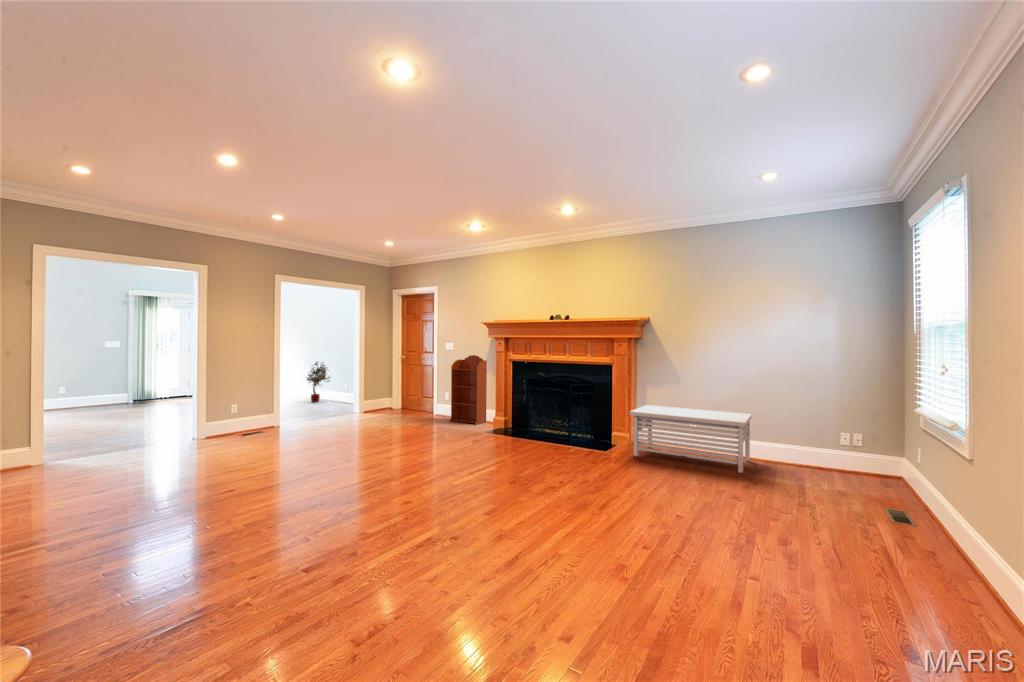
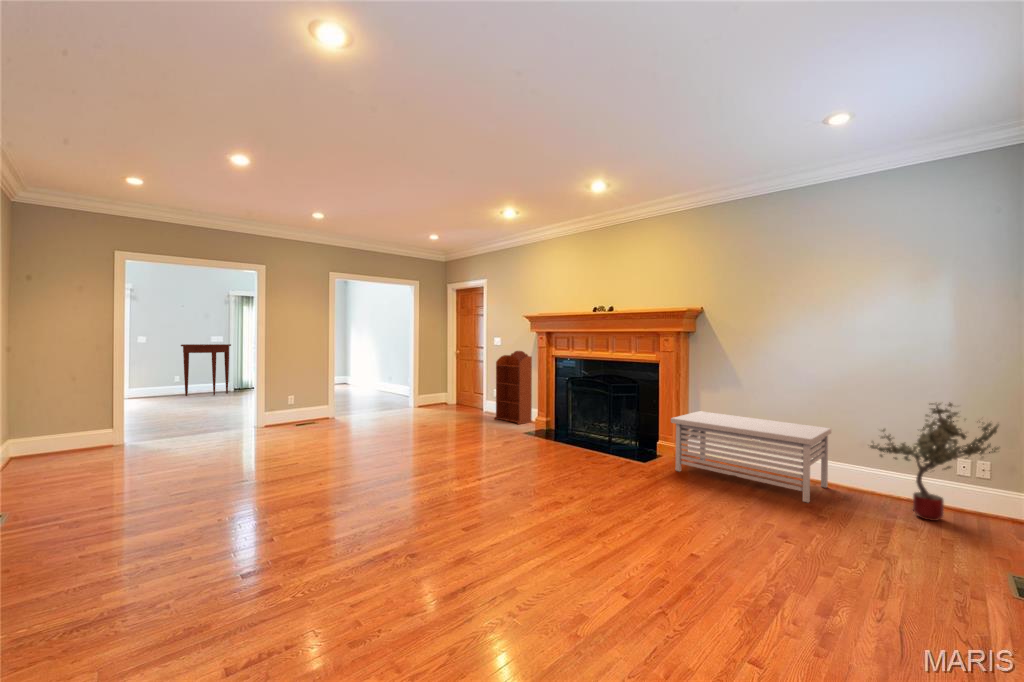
console table: none [67,350,133,410] -> present [181,344,231,396]
potted tree: present [307,362,330,402] -> present [870,402,999,521]

